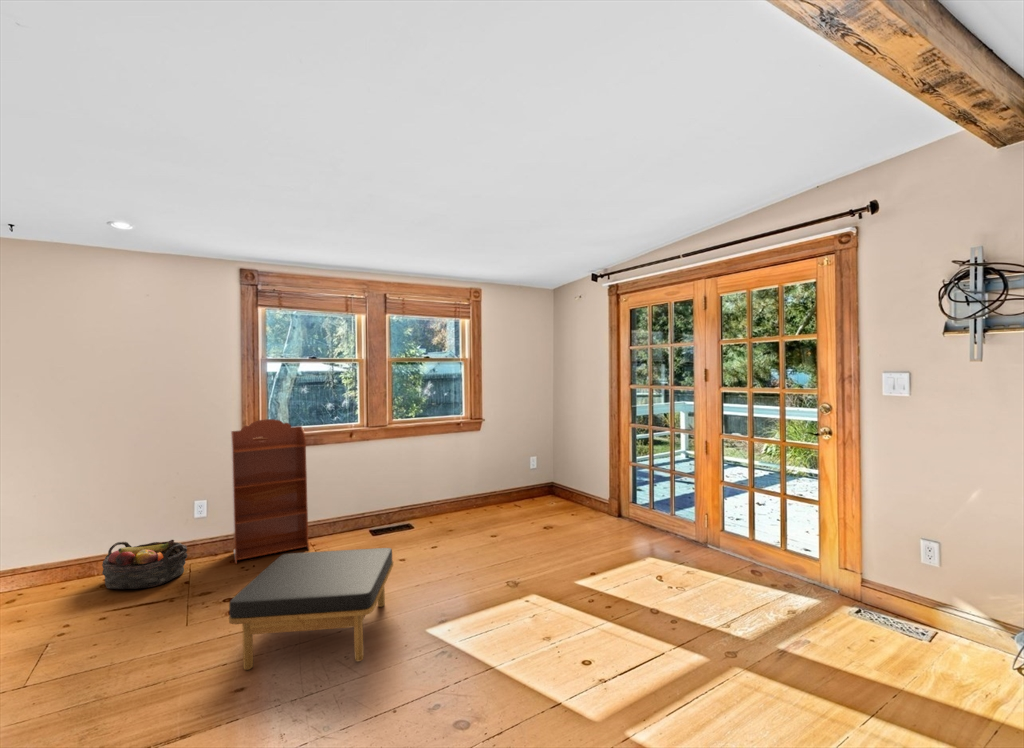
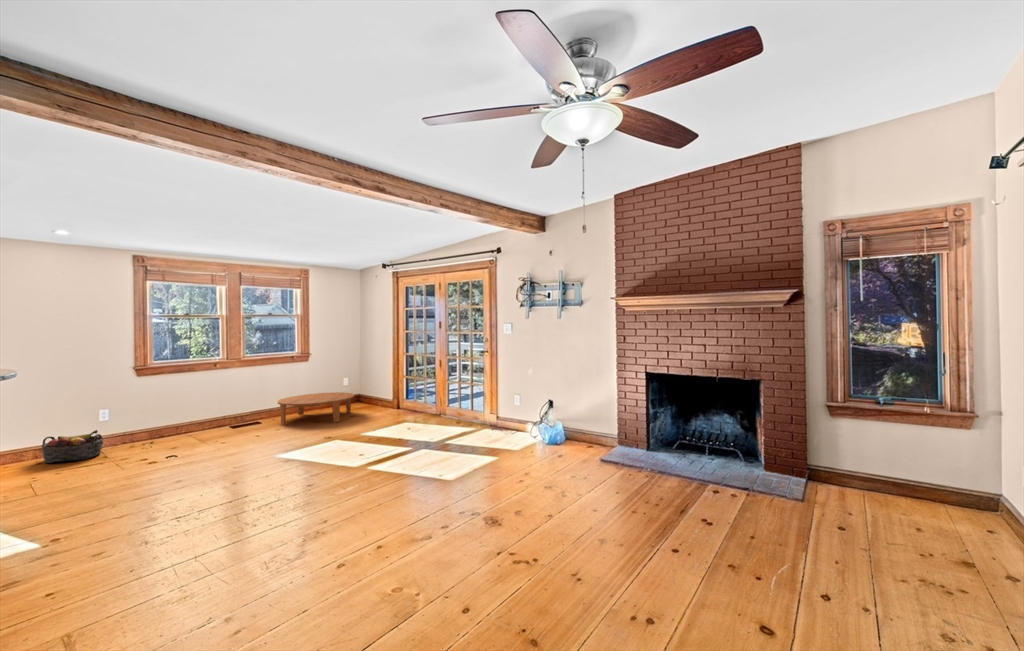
bookcase: present [231,419,309,564] -> none [128,355,189,447]
coffee table: none [436,479,549,539] -> present [278,392,354,425]
ottoman: present [229,548,393,670] -> none [173,420,259,473]

